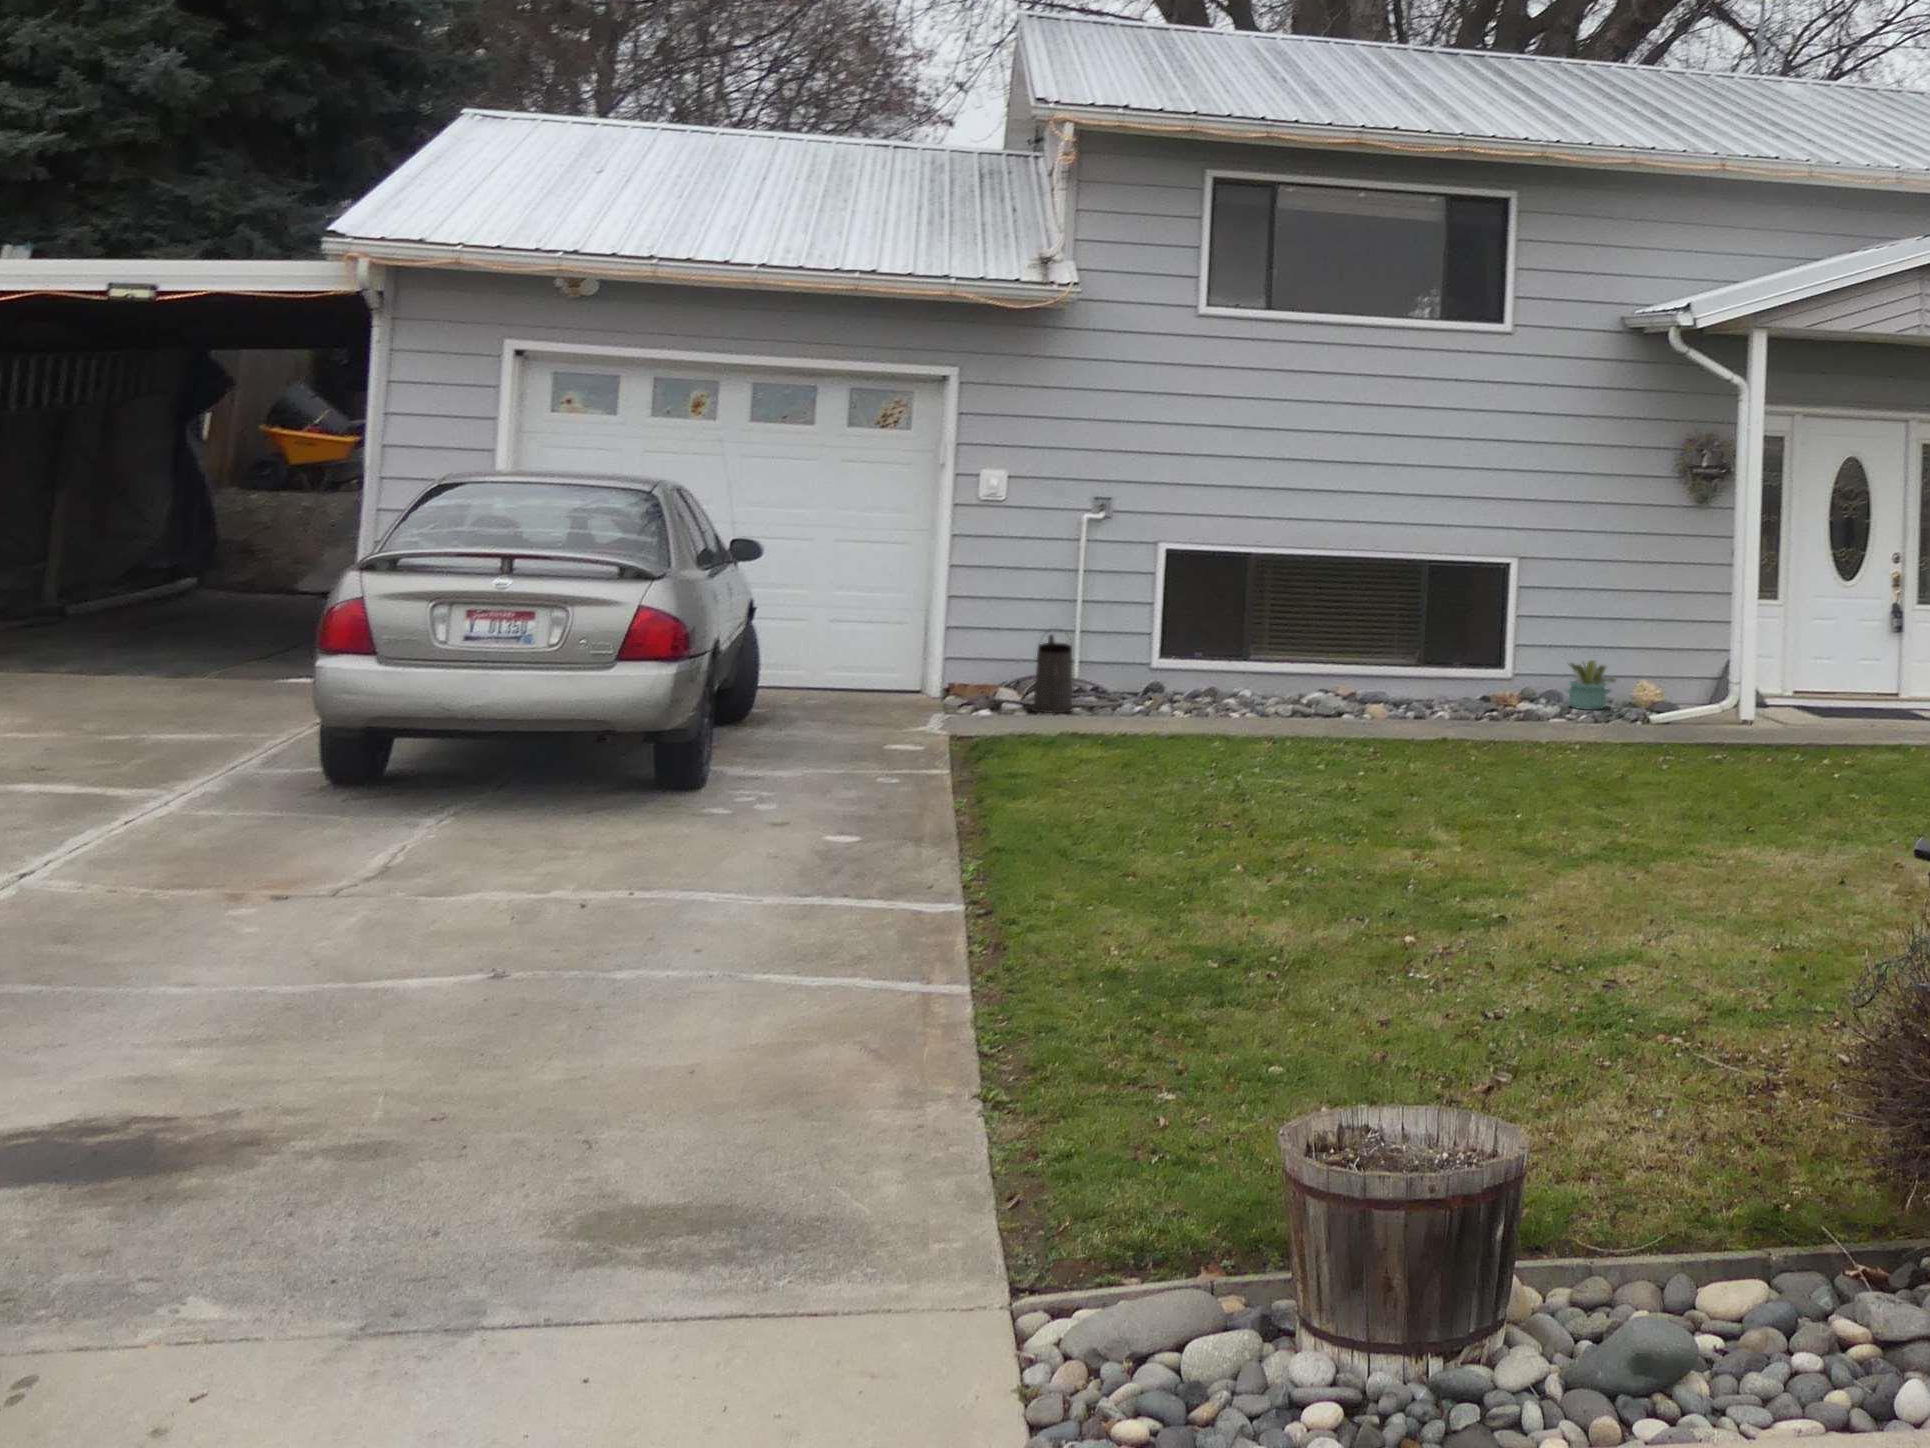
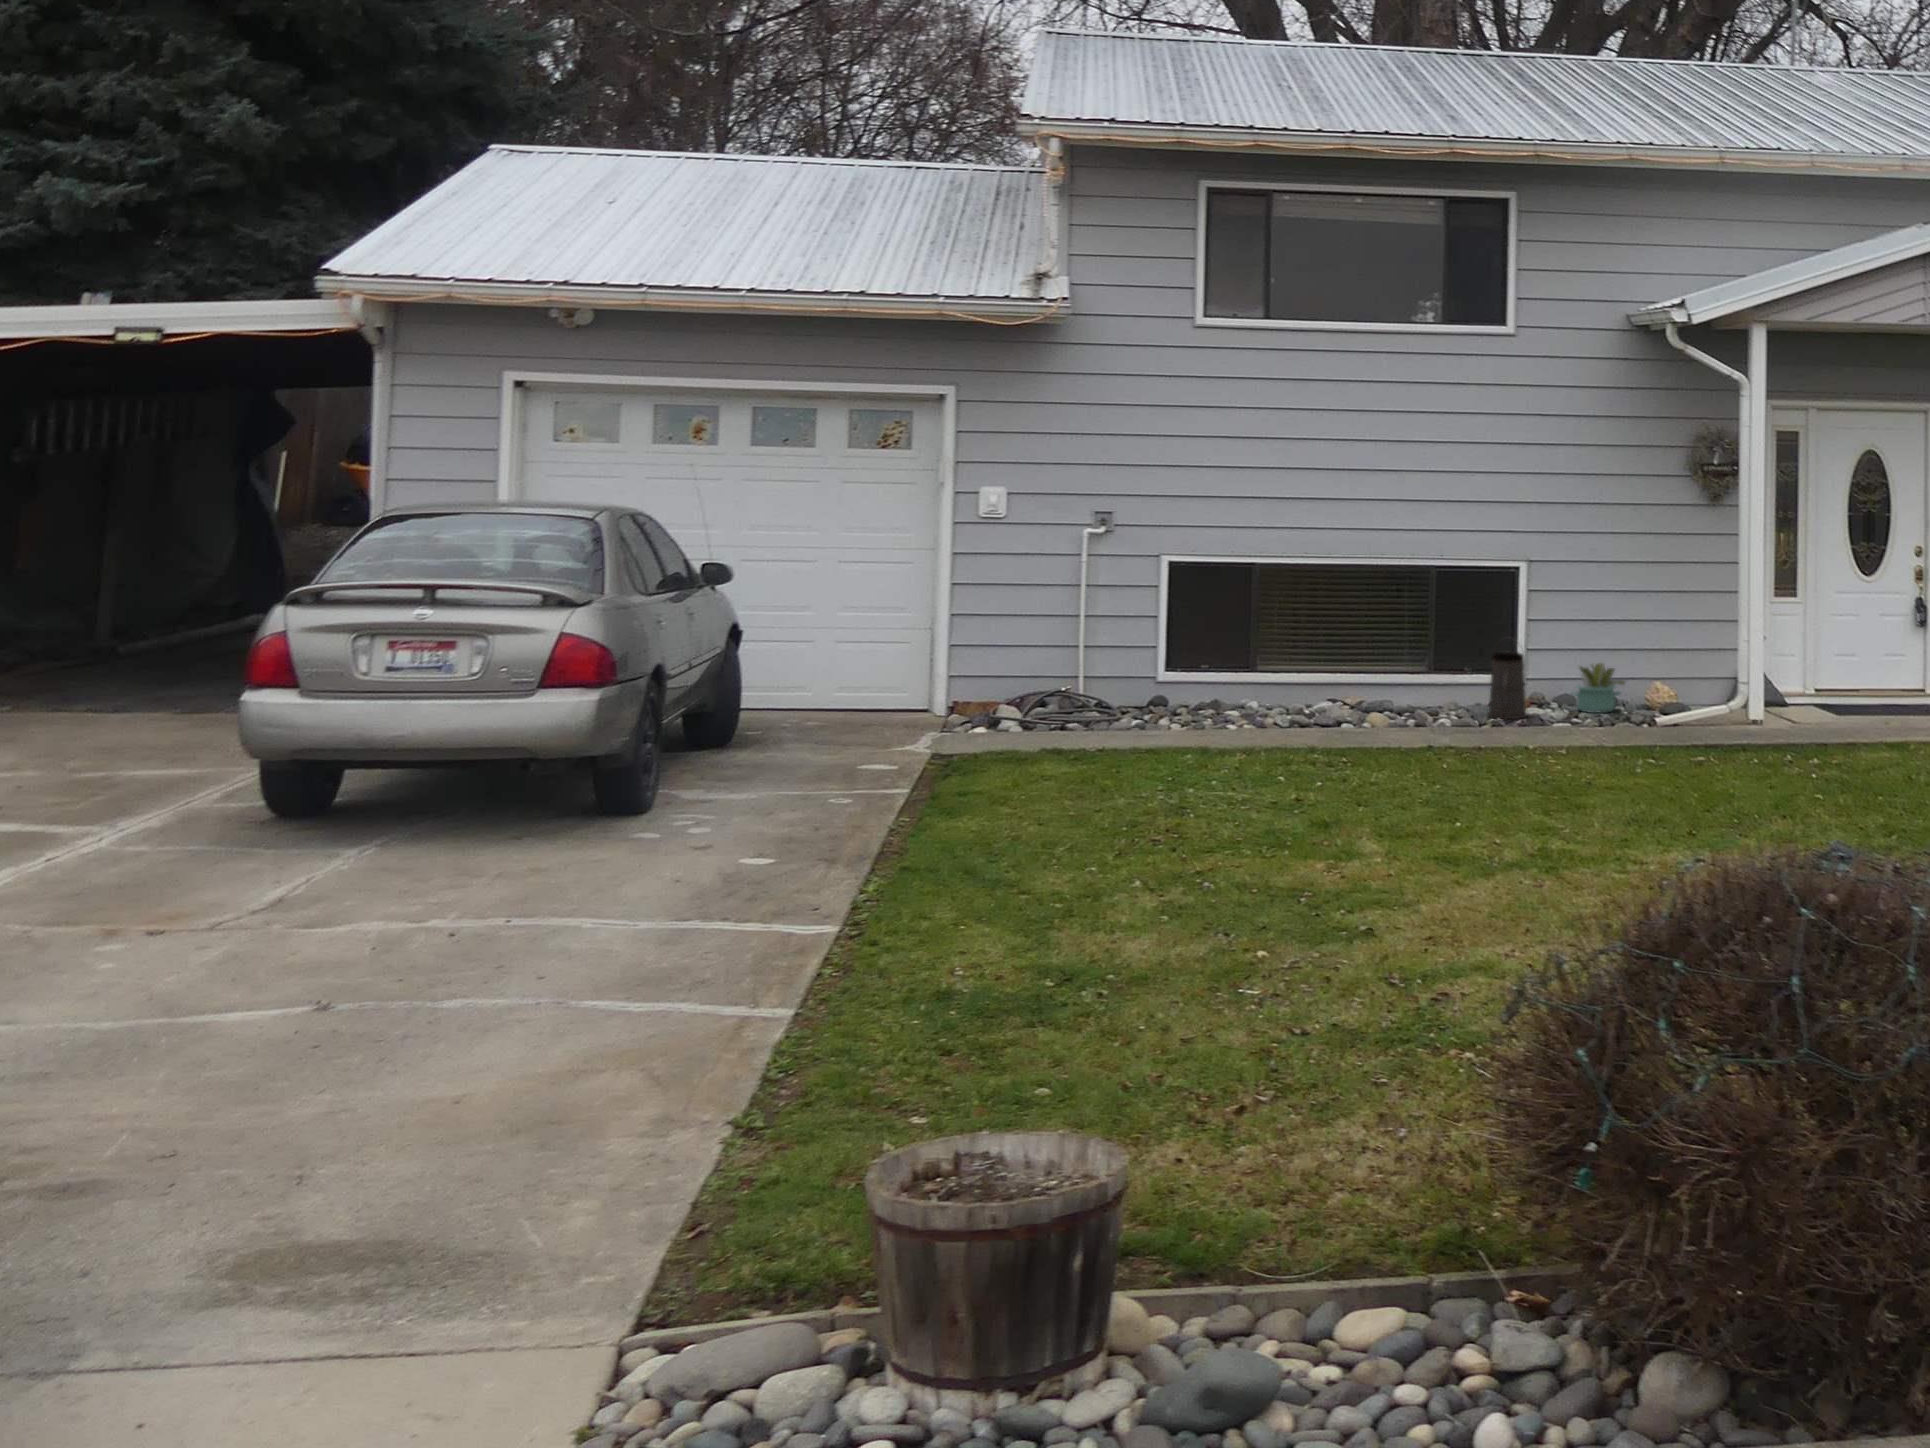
watering can: present [1032,630,1073,713] -> present [1488,652,1527,719]

